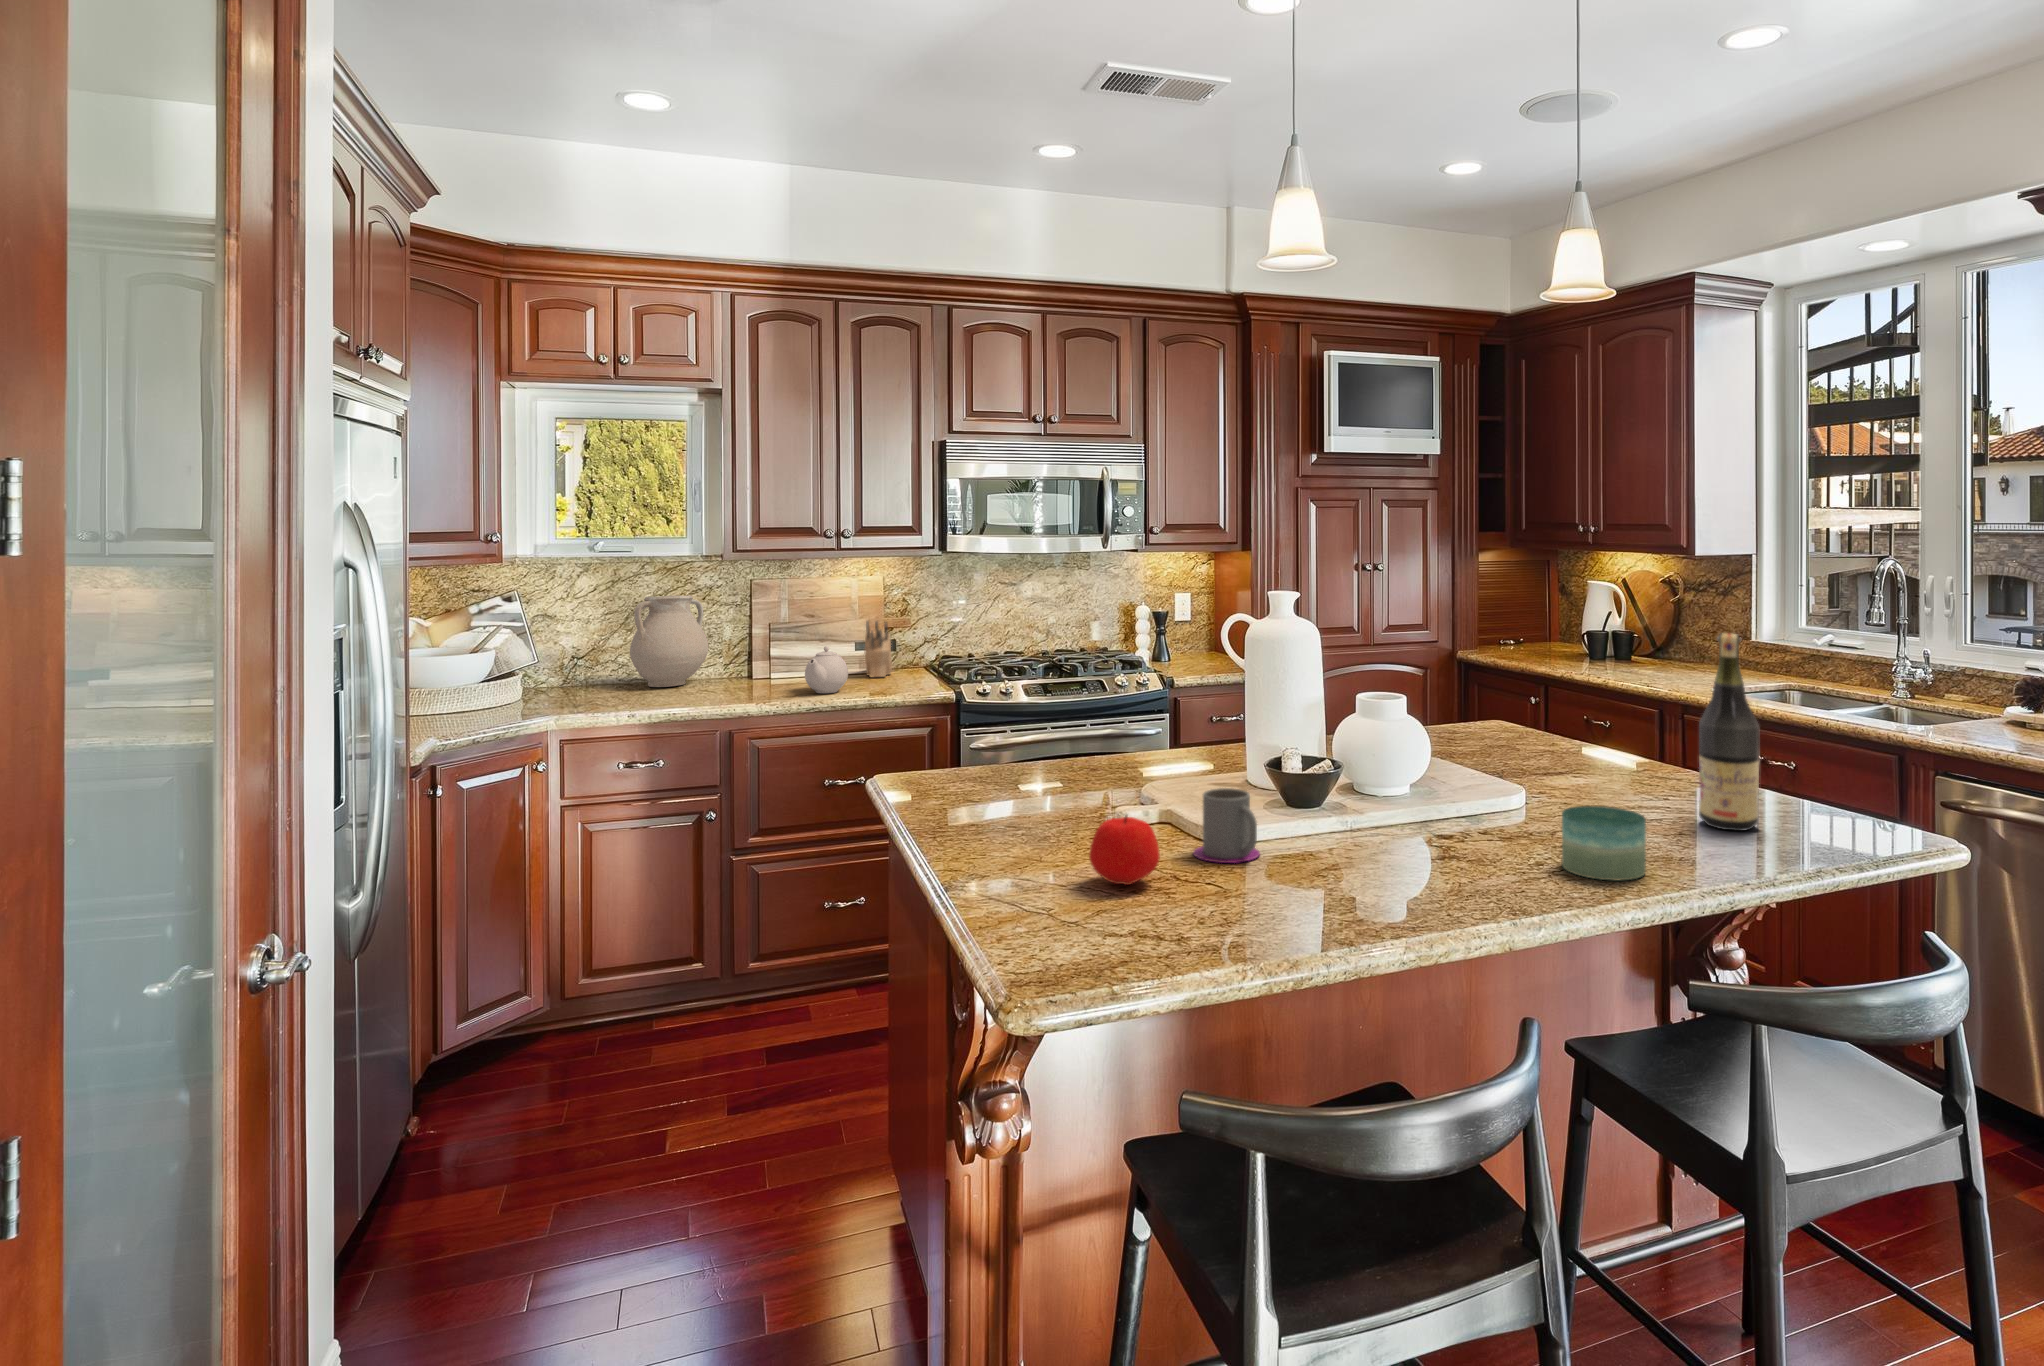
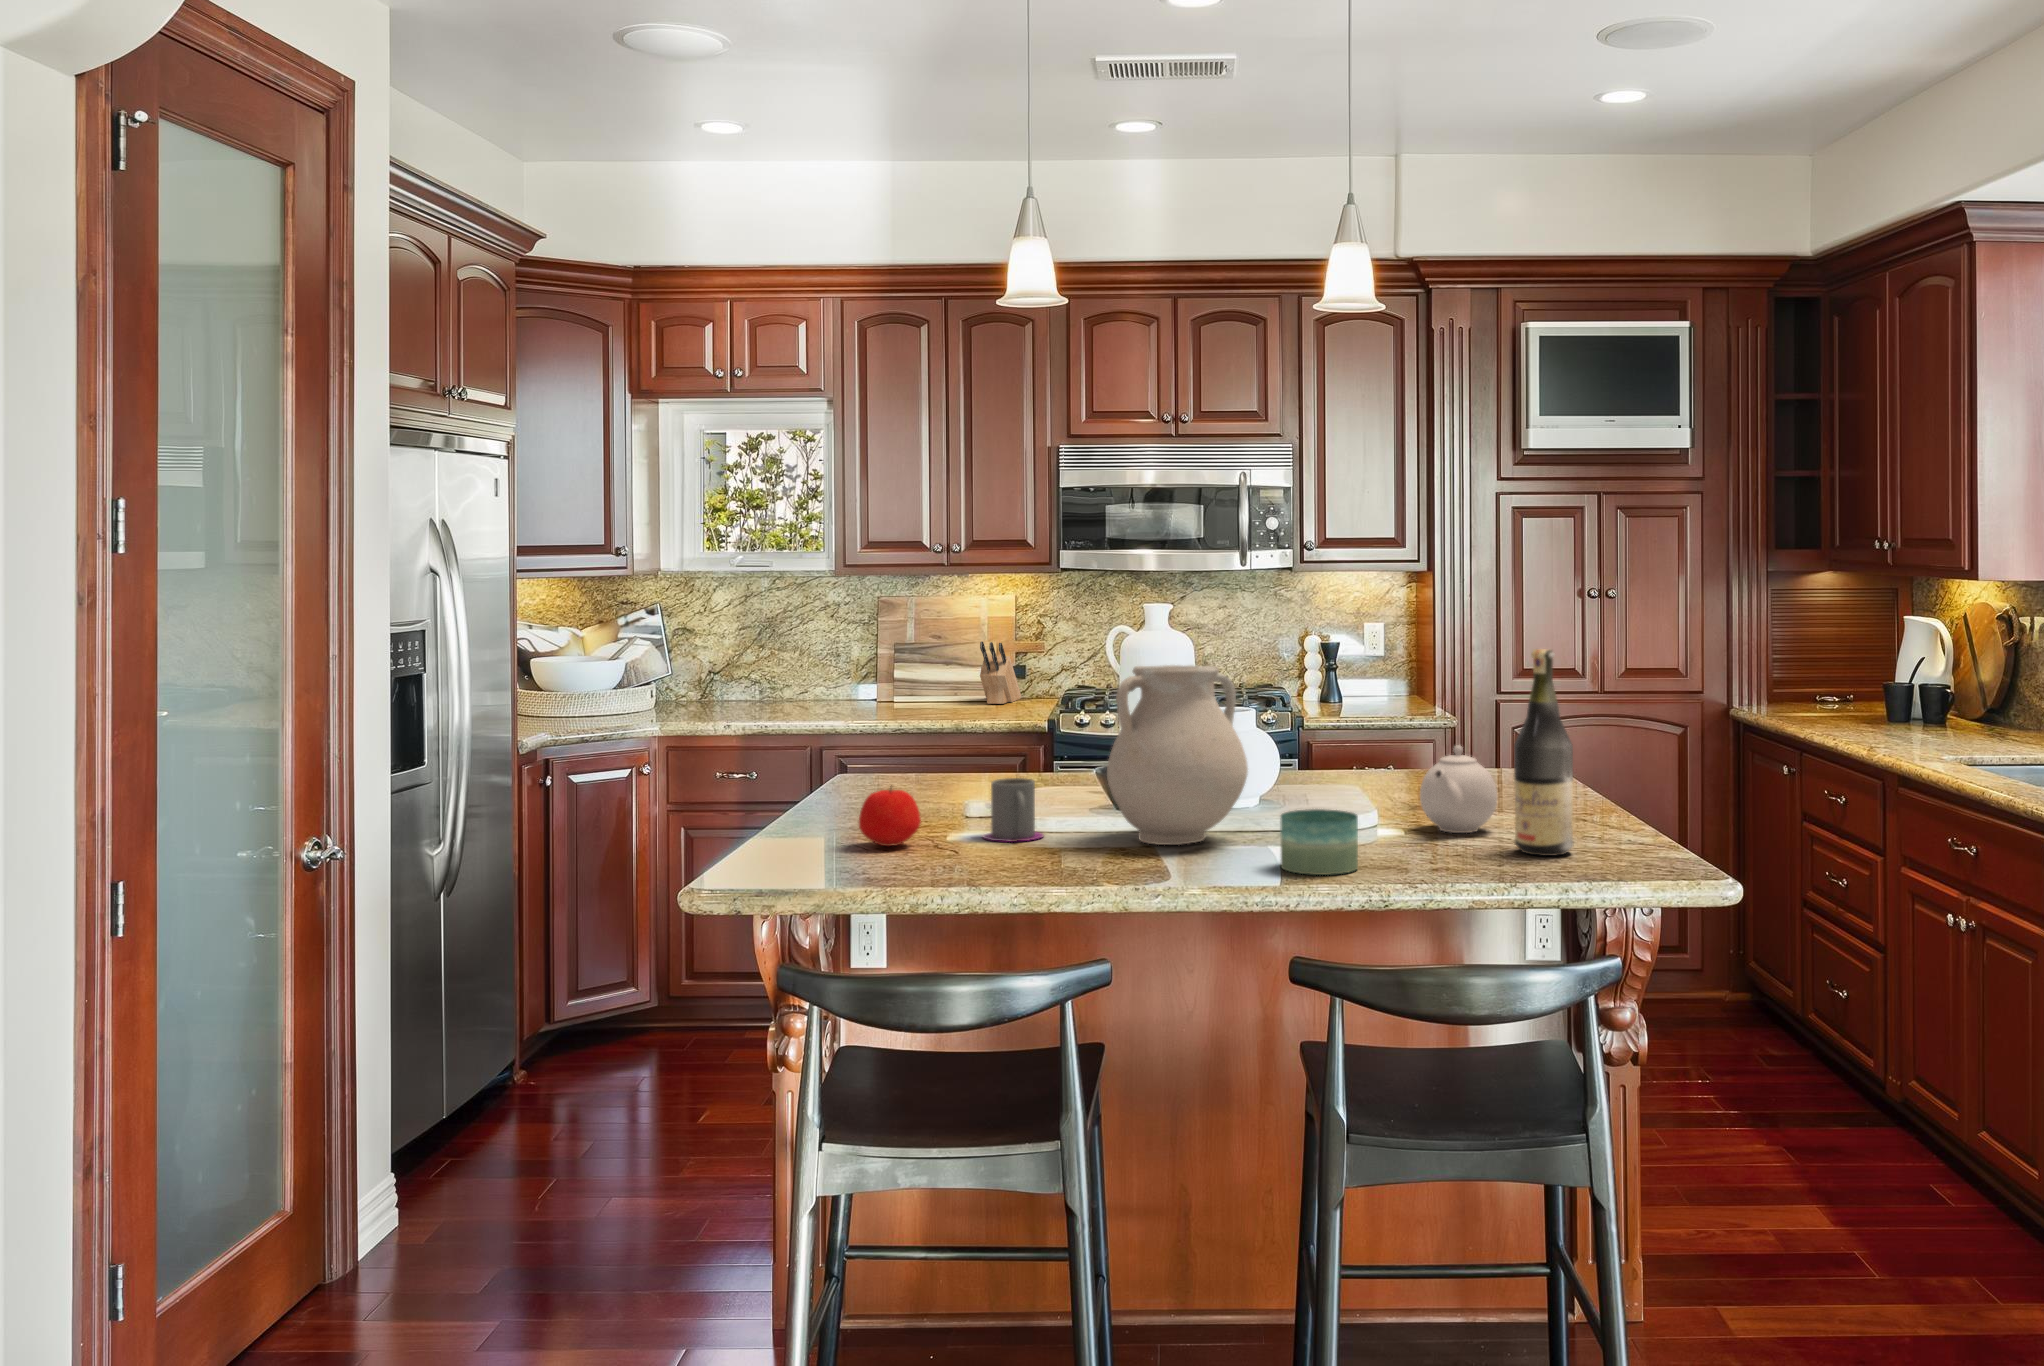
vase: present [630,596,709,687] -> present [1107,665,1248,845]
teapot: present [805,646,848,693] -> present [1420,745,1497,833]

